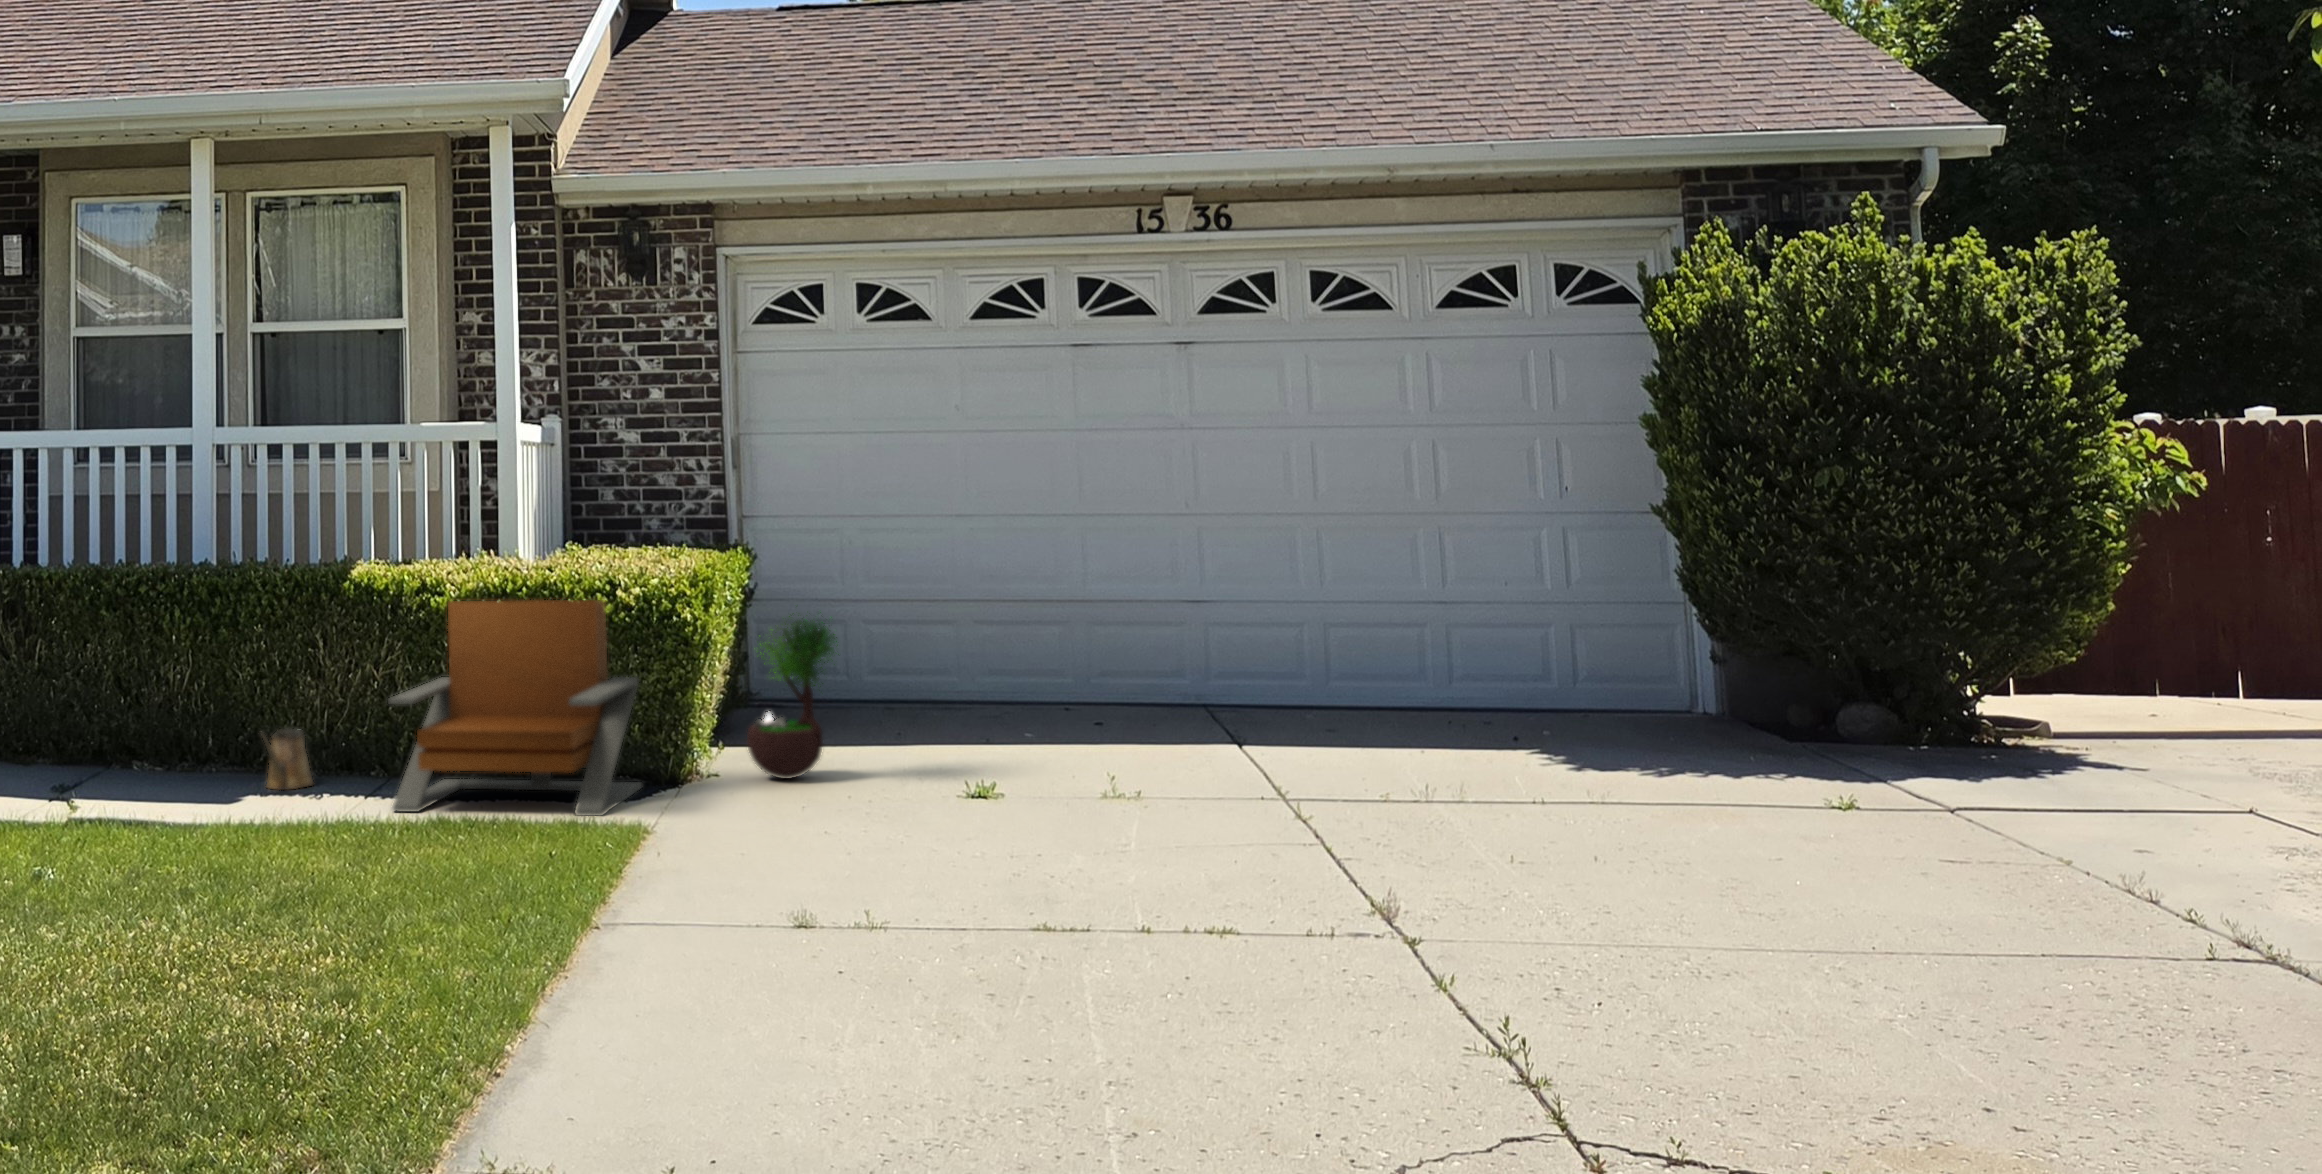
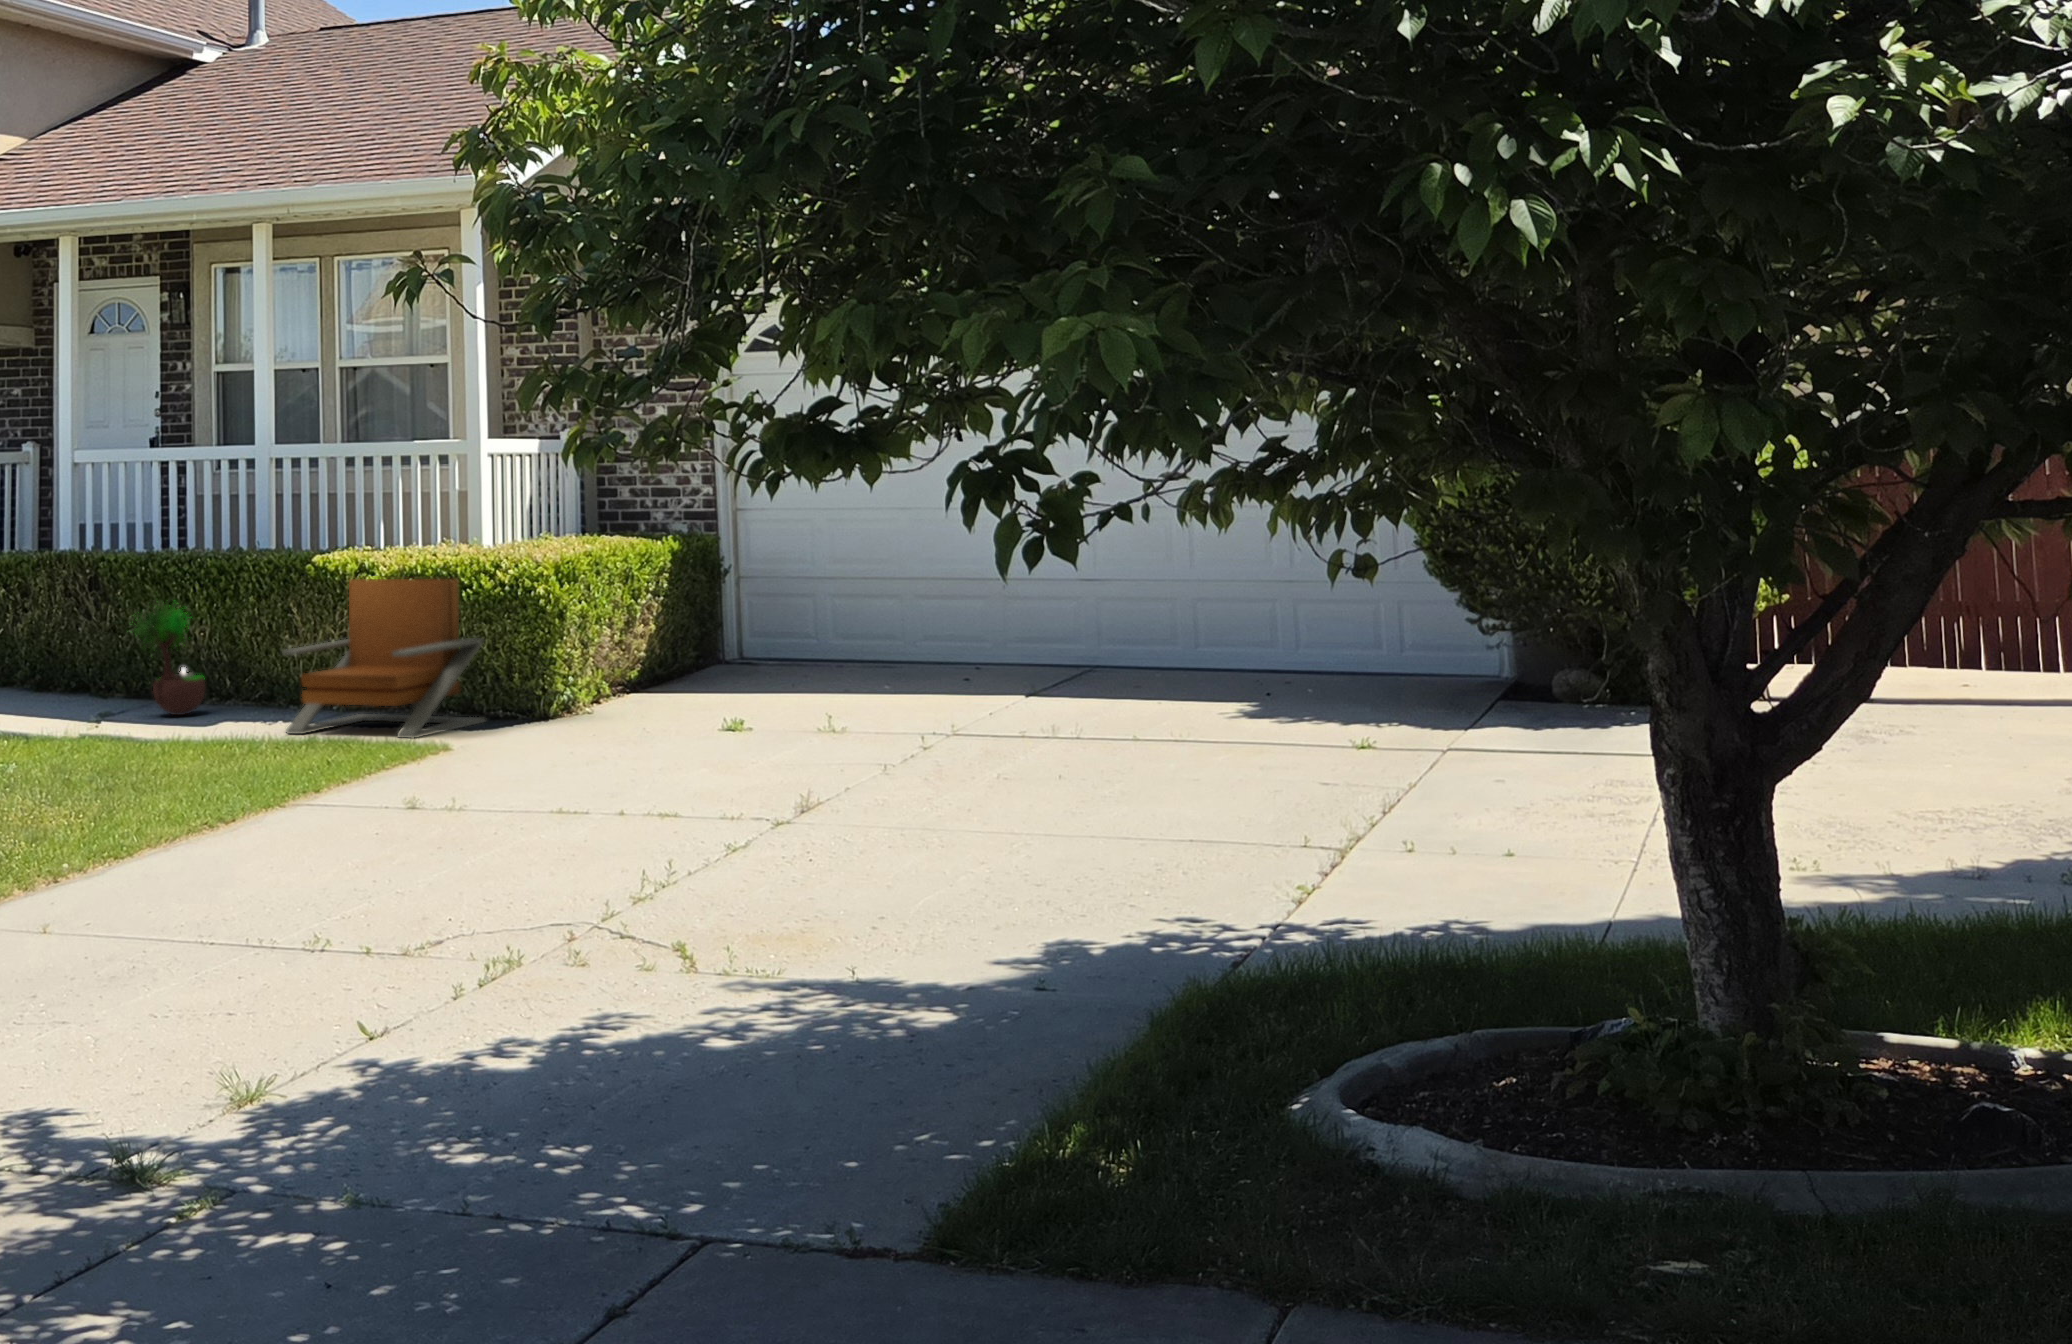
potted tree: present [747,612,839,779] -> present [131,601,205,715]
watering can: present [261,729,313,790] -> none [222,676,278,720]

